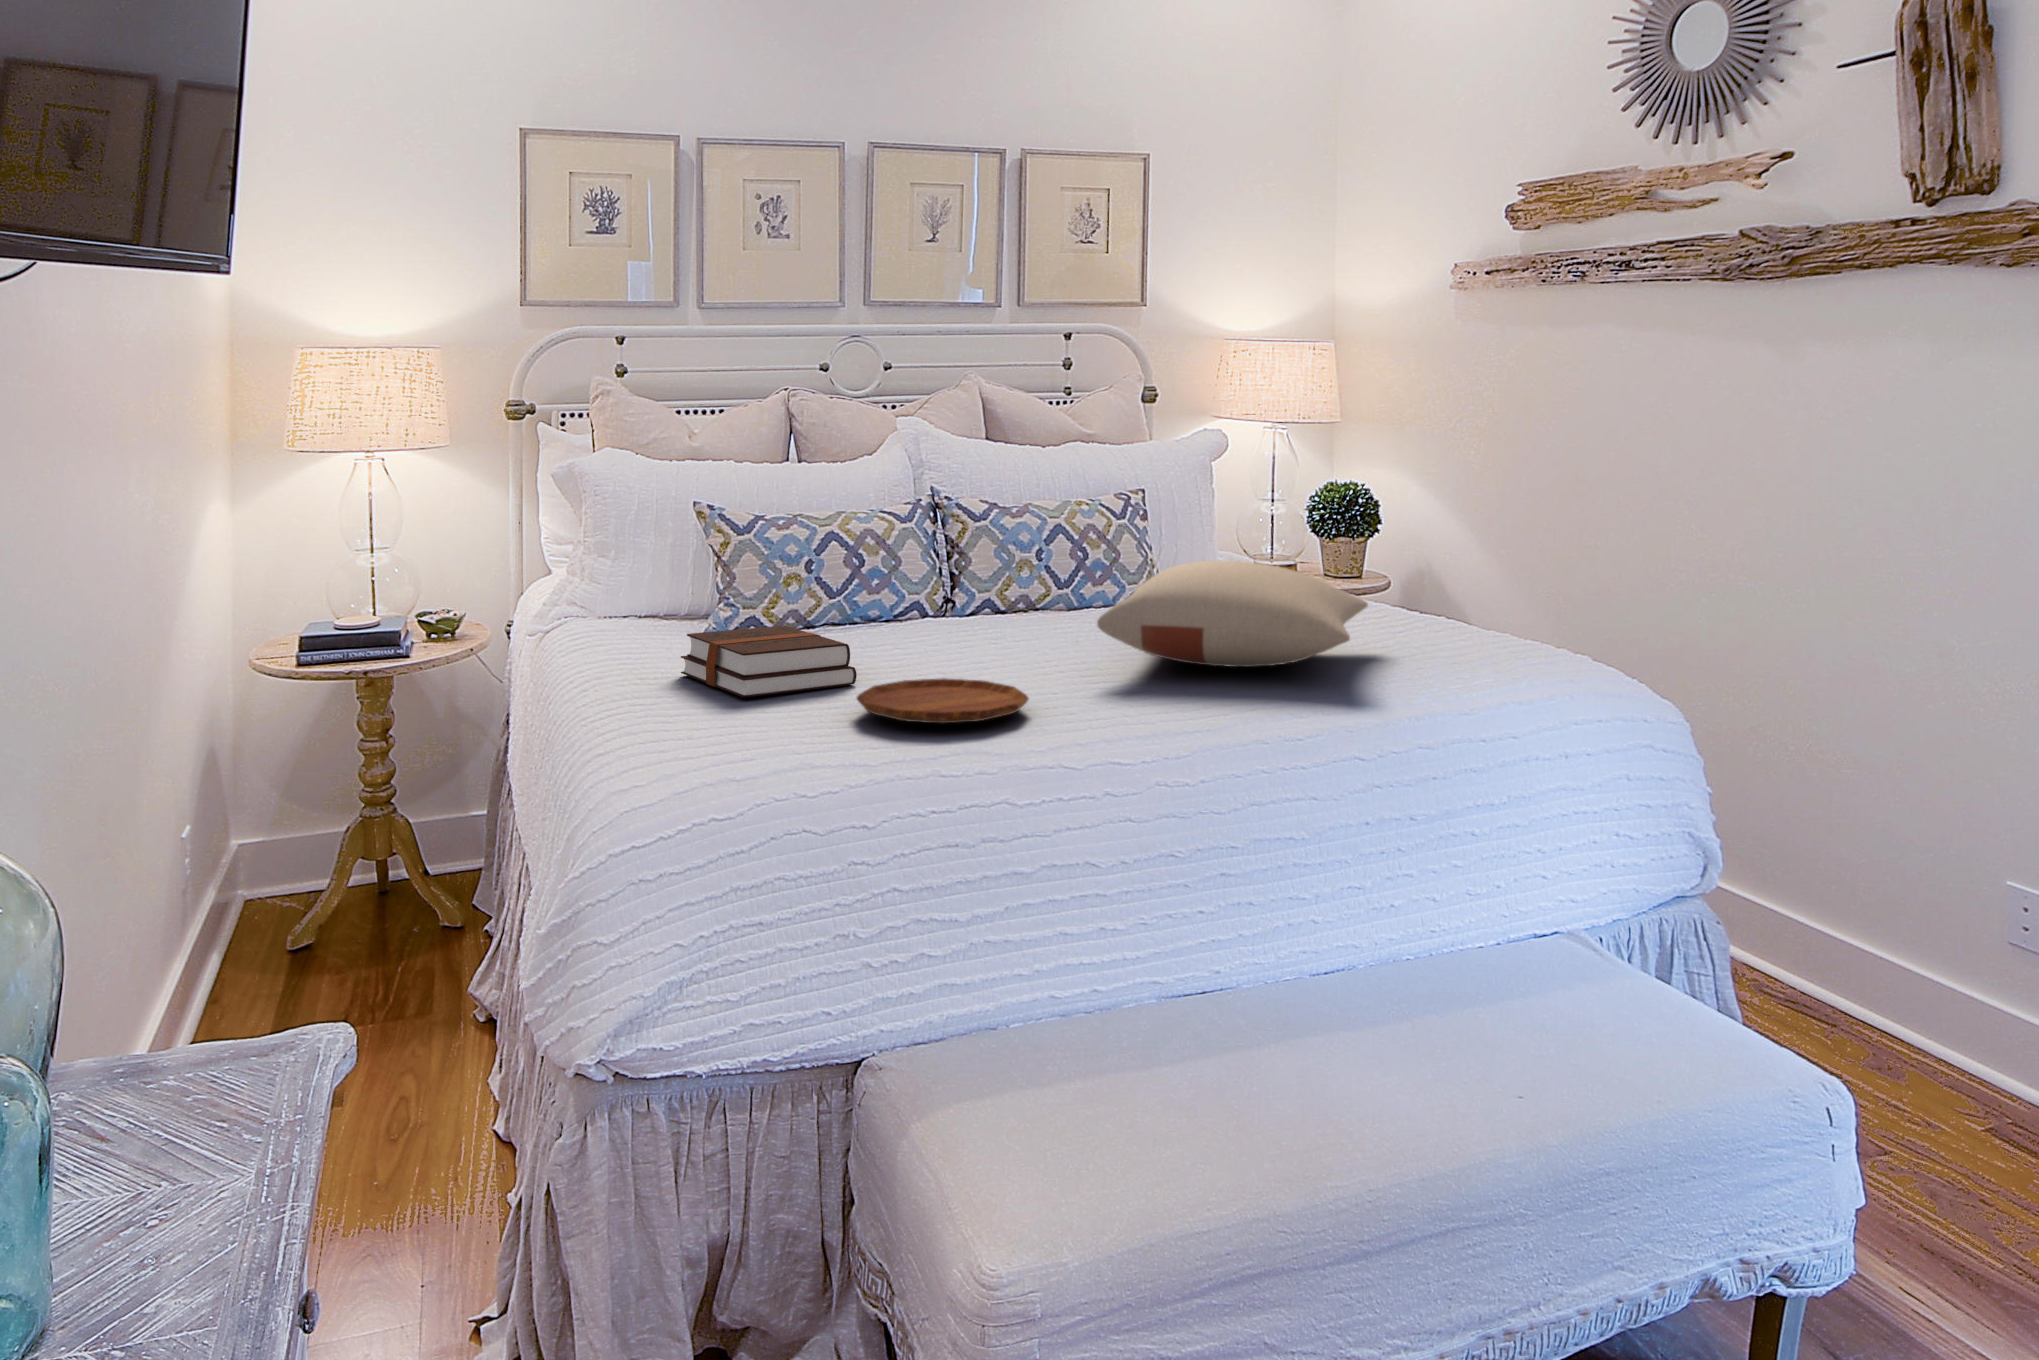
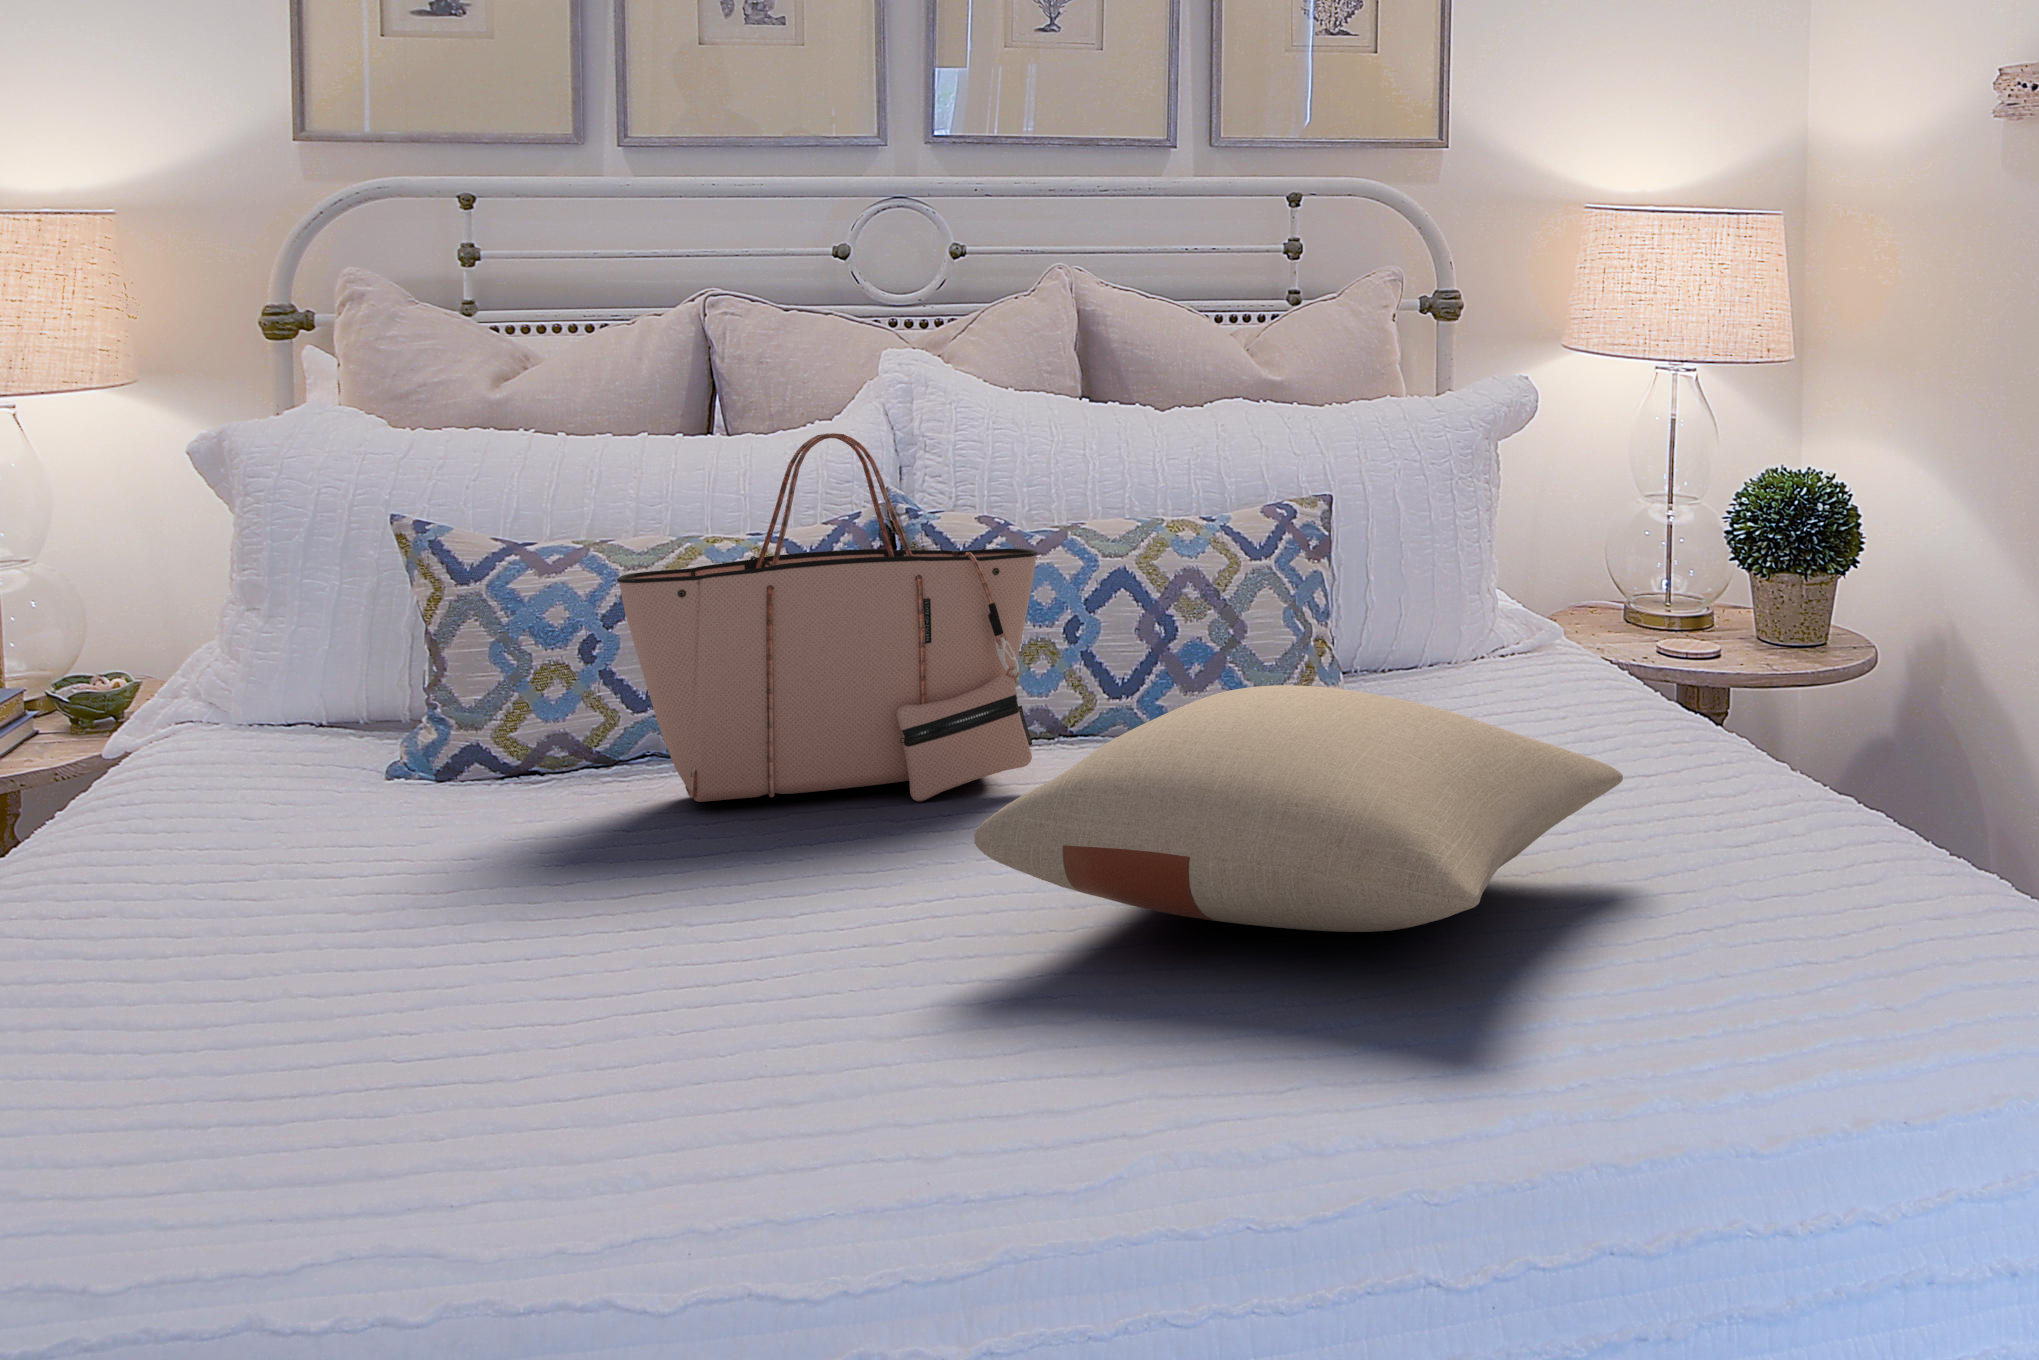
tote bag: none [842,450,1044,634] -> present [617,433,1037,802]
hardback book: present [681,626,857,697] -> none [145,802,465,999]
tray: present [857,678,1029,724] -> none [297,965,725,1122]

